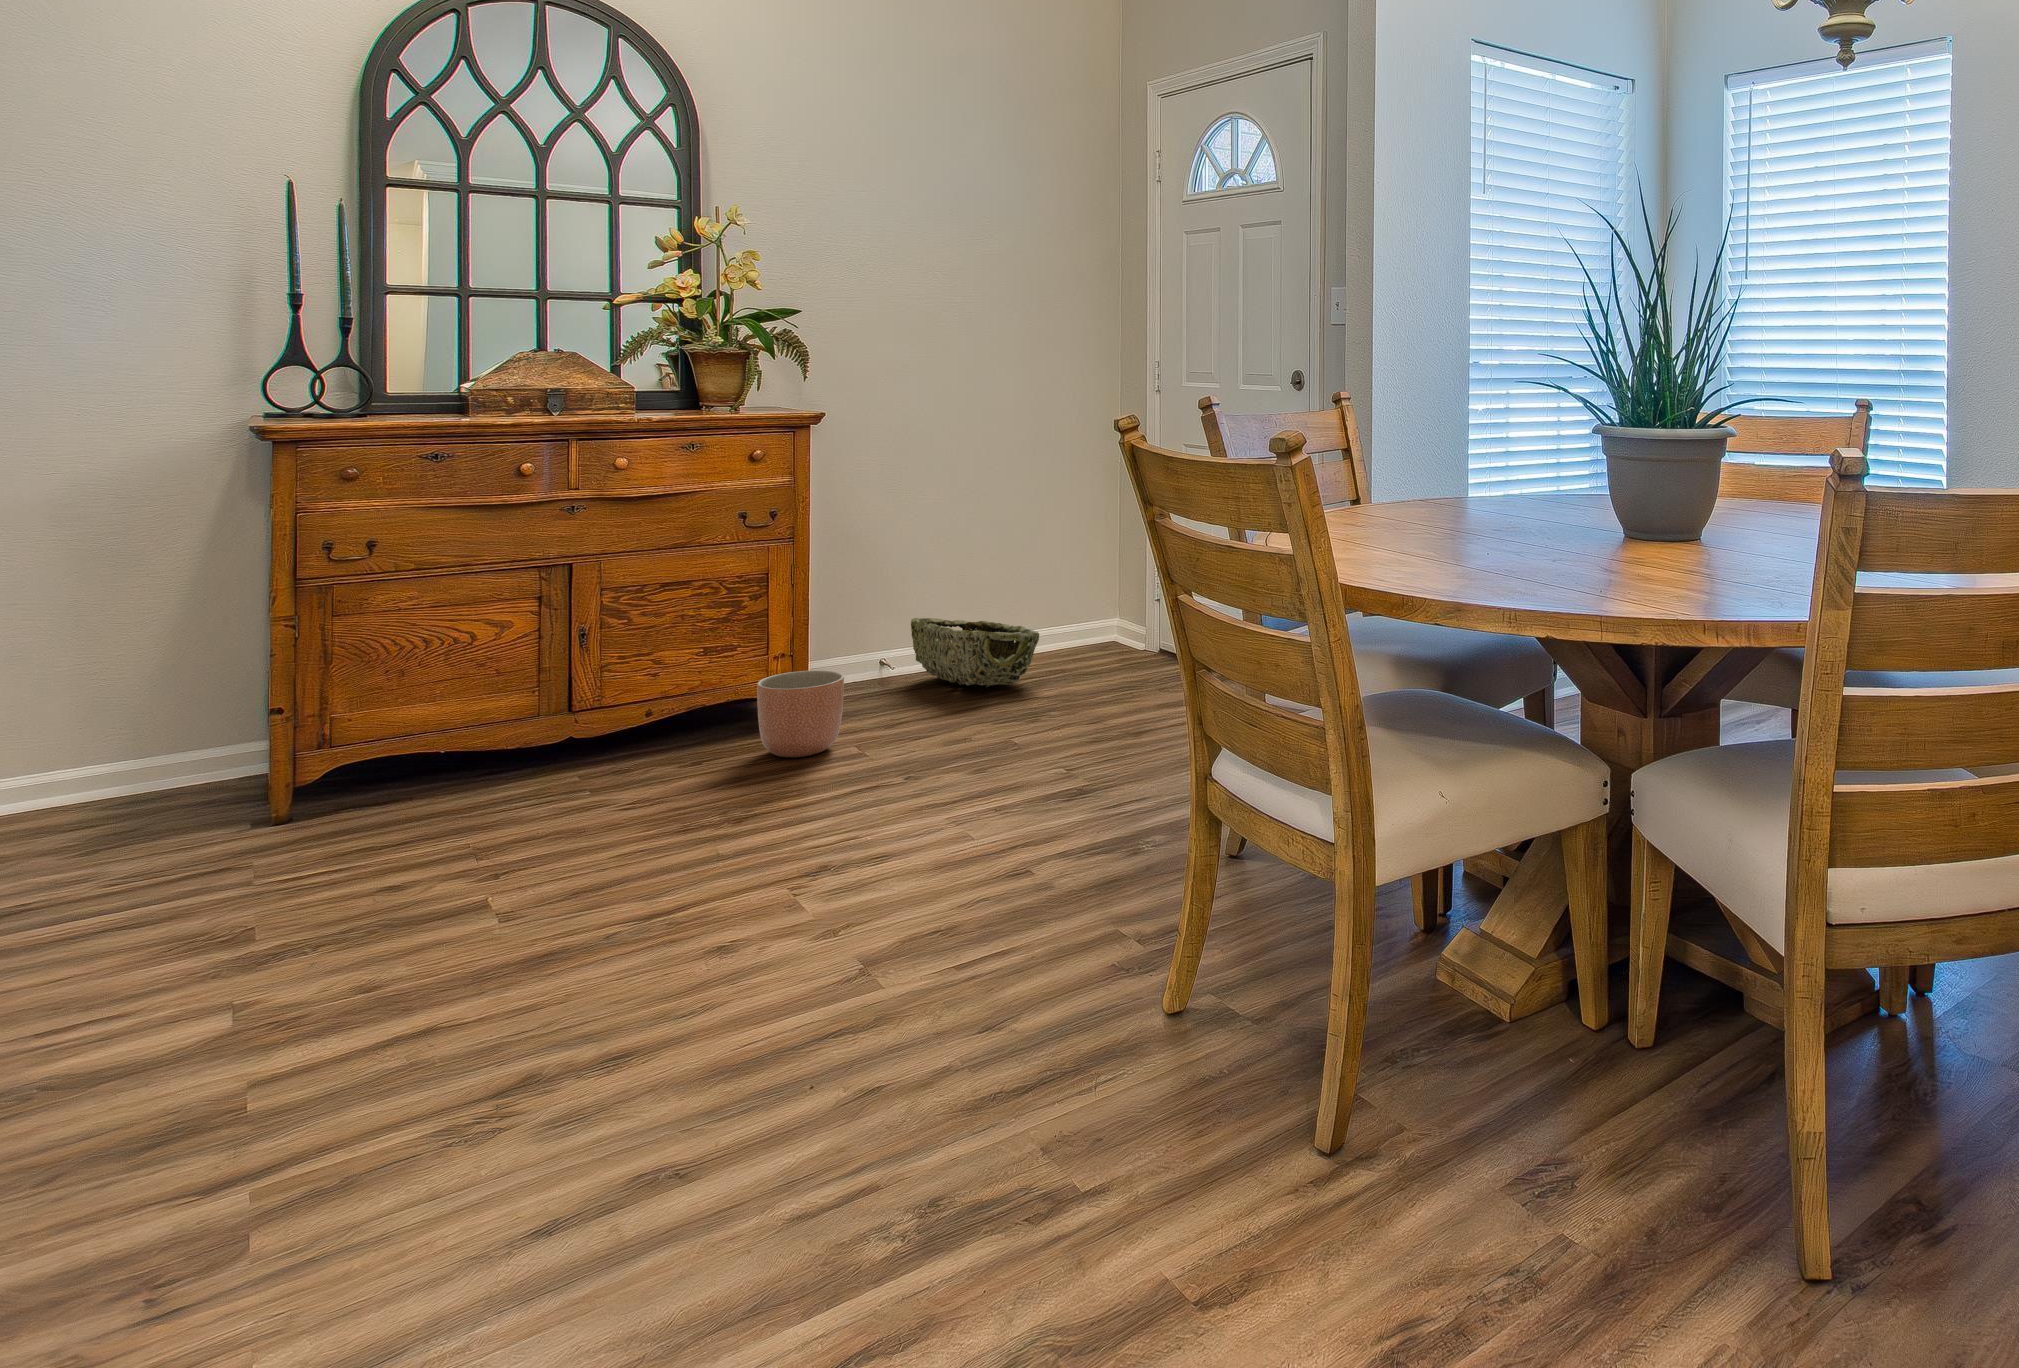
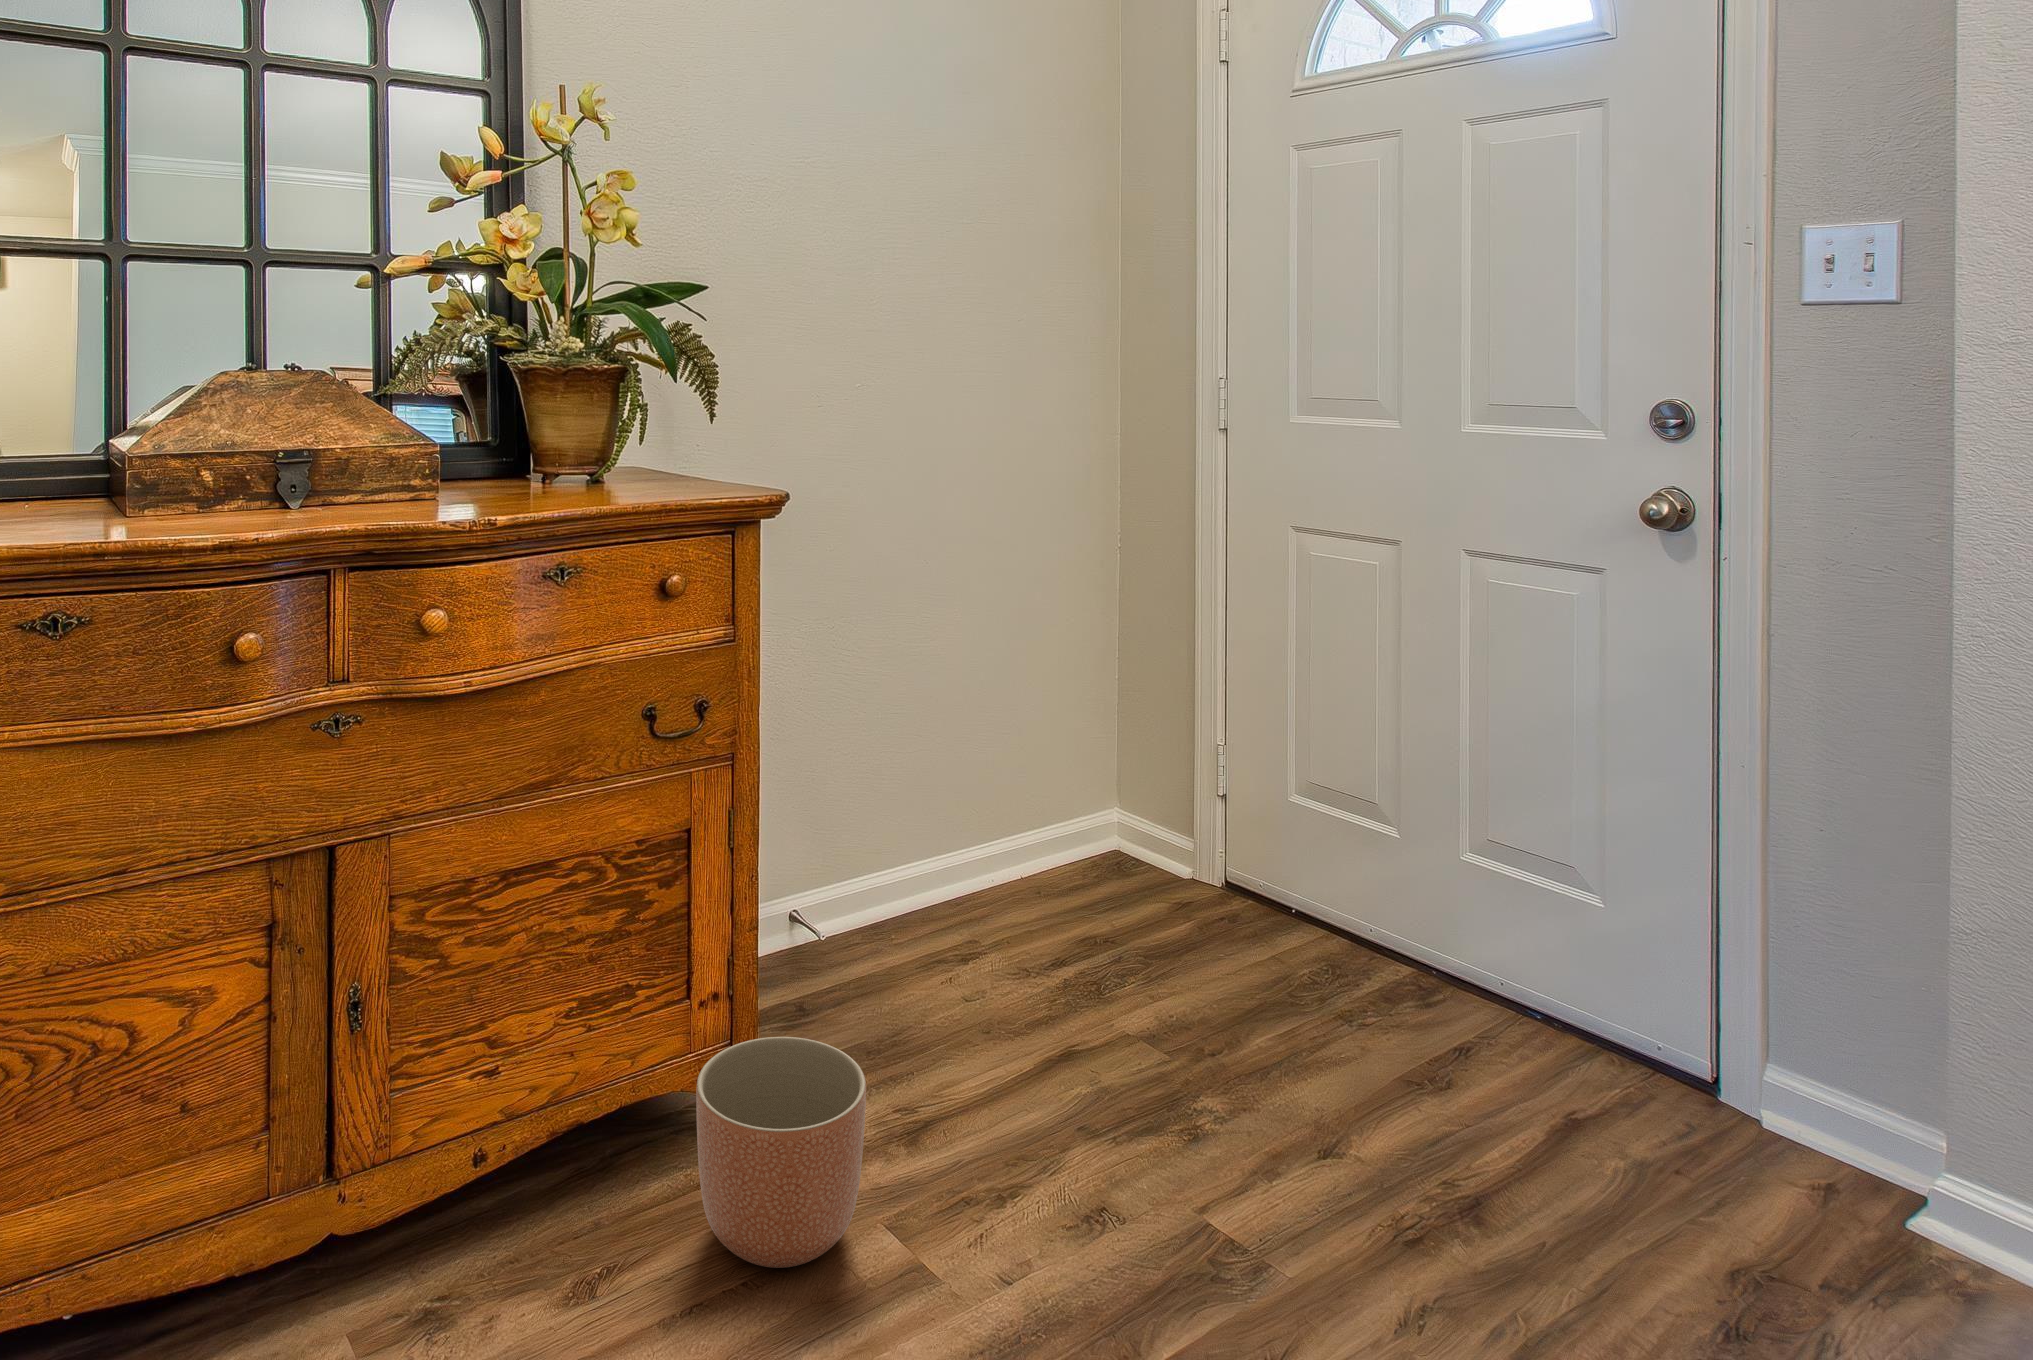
woven basket: present [911,618,1039,688] -> none [841,828,1089,988]

